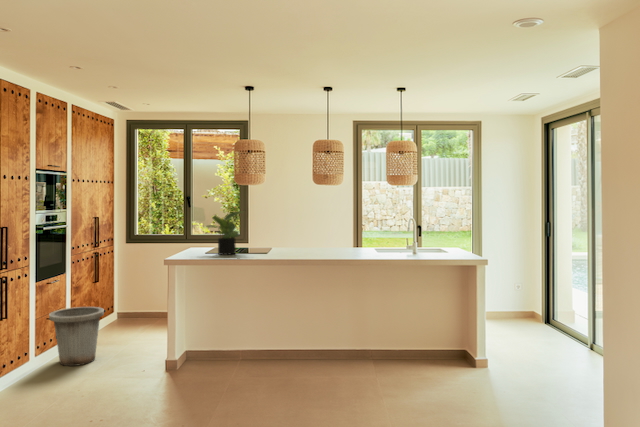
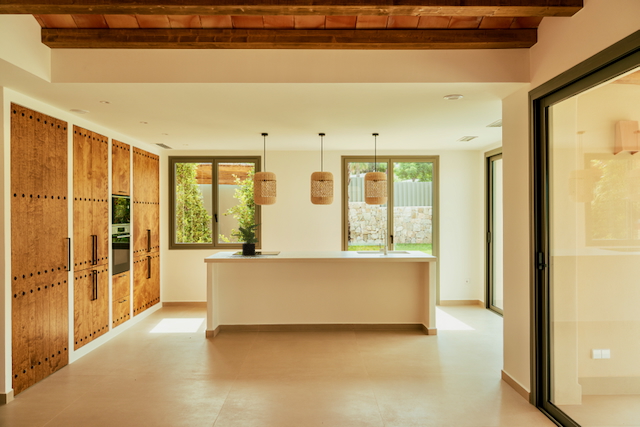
trash can: present [49,307,104,366] -> none [121,295,159,337]

